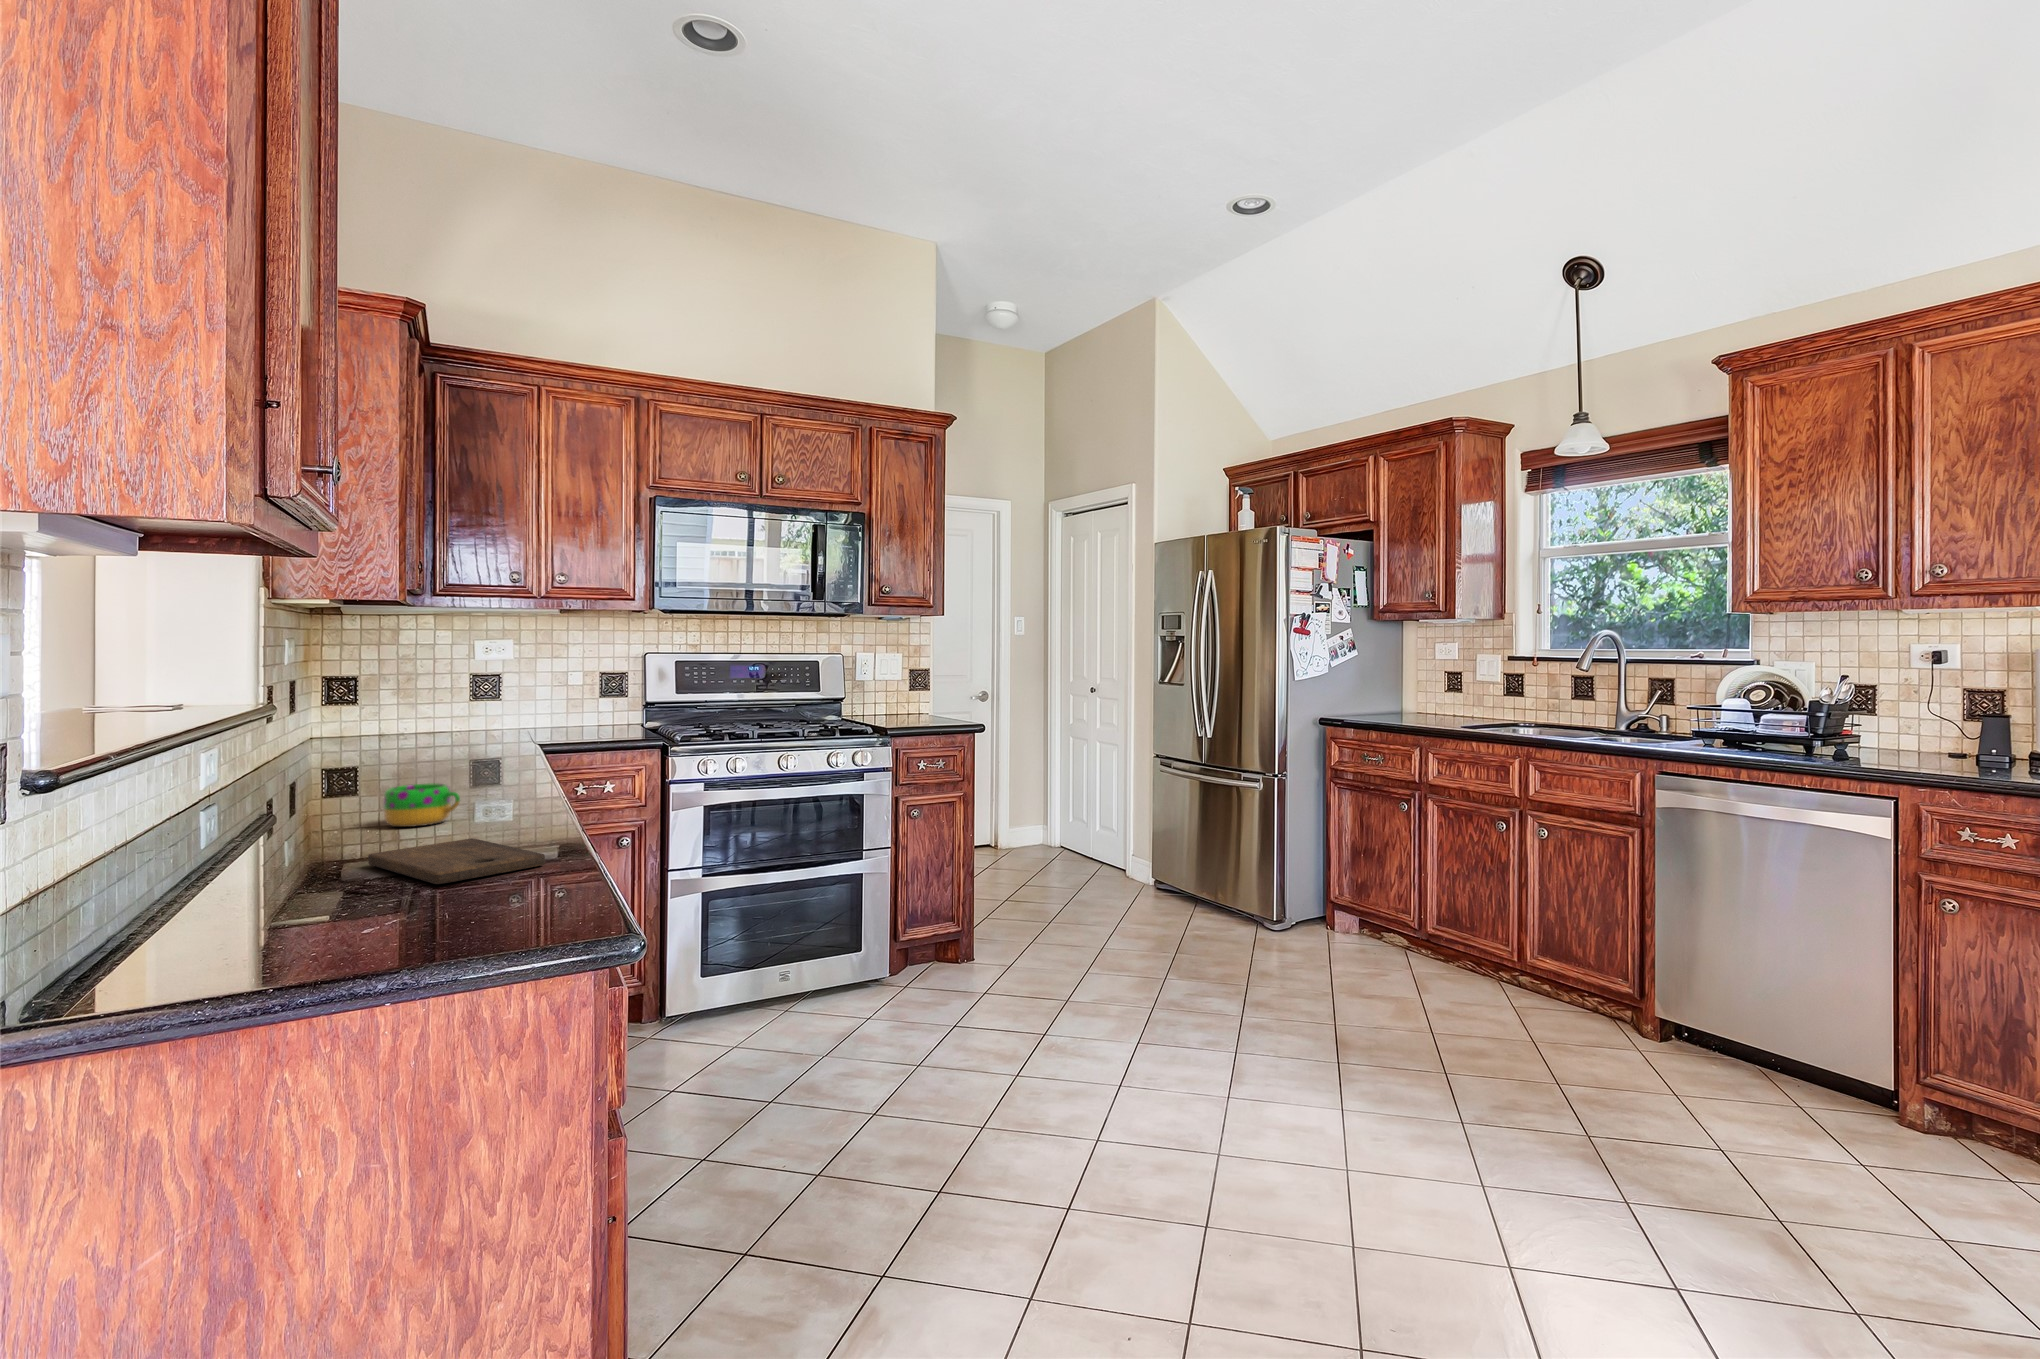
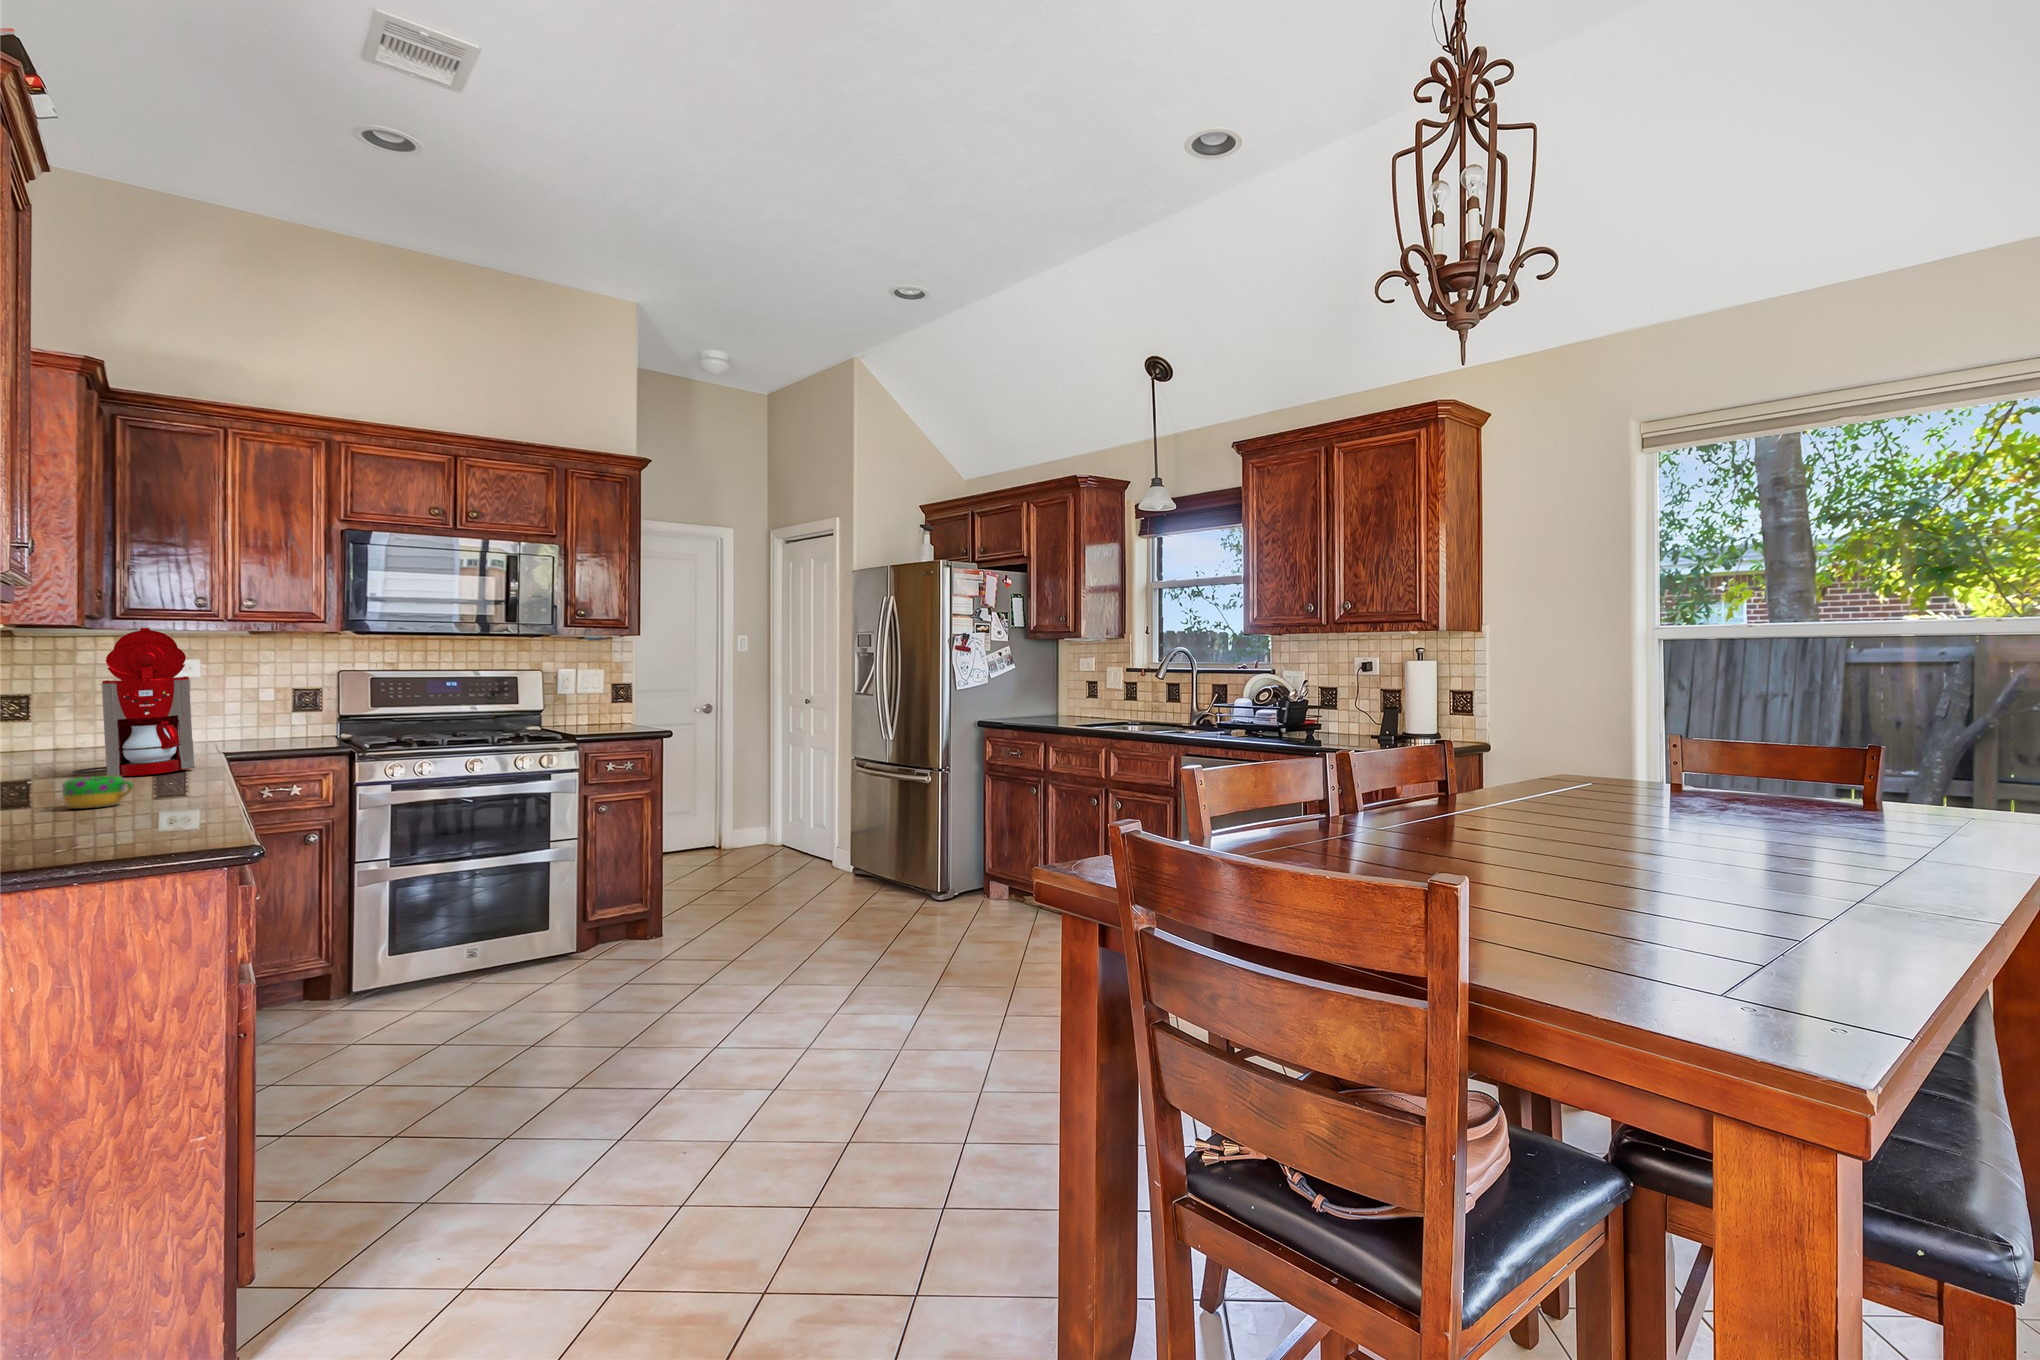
coffee maker: none [396,602,518,775] -> present [72,628,195,776]
cutting board: present [368,838,545,884] -> none [51,811,200,836]

